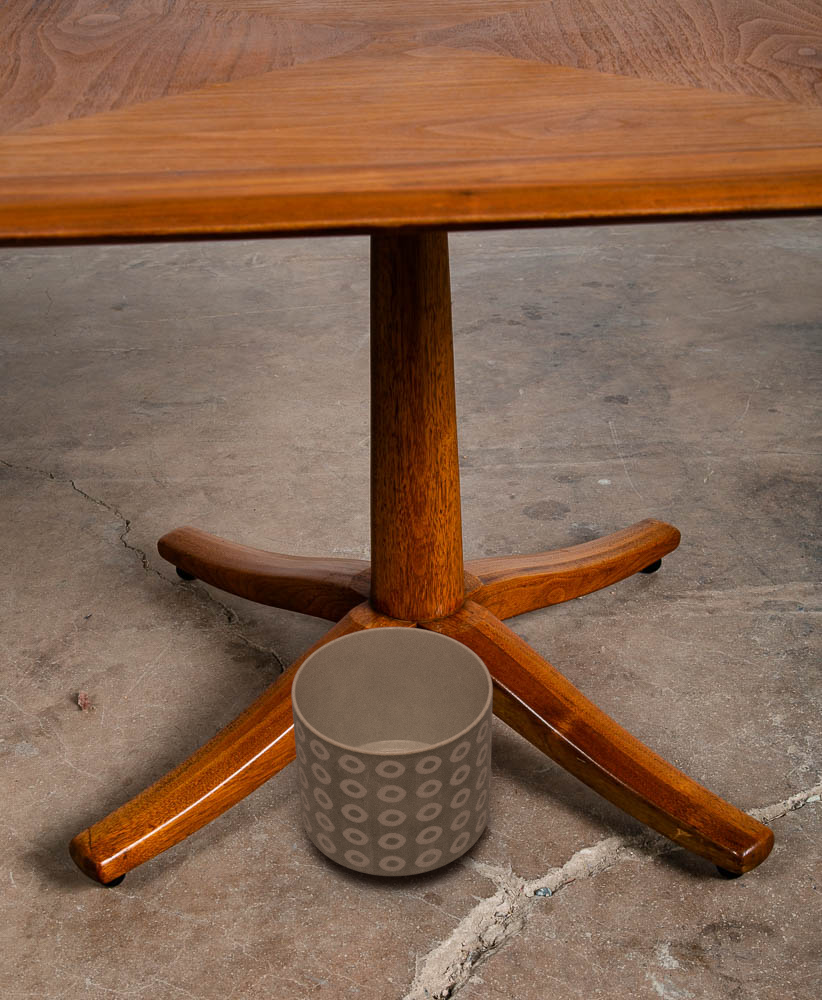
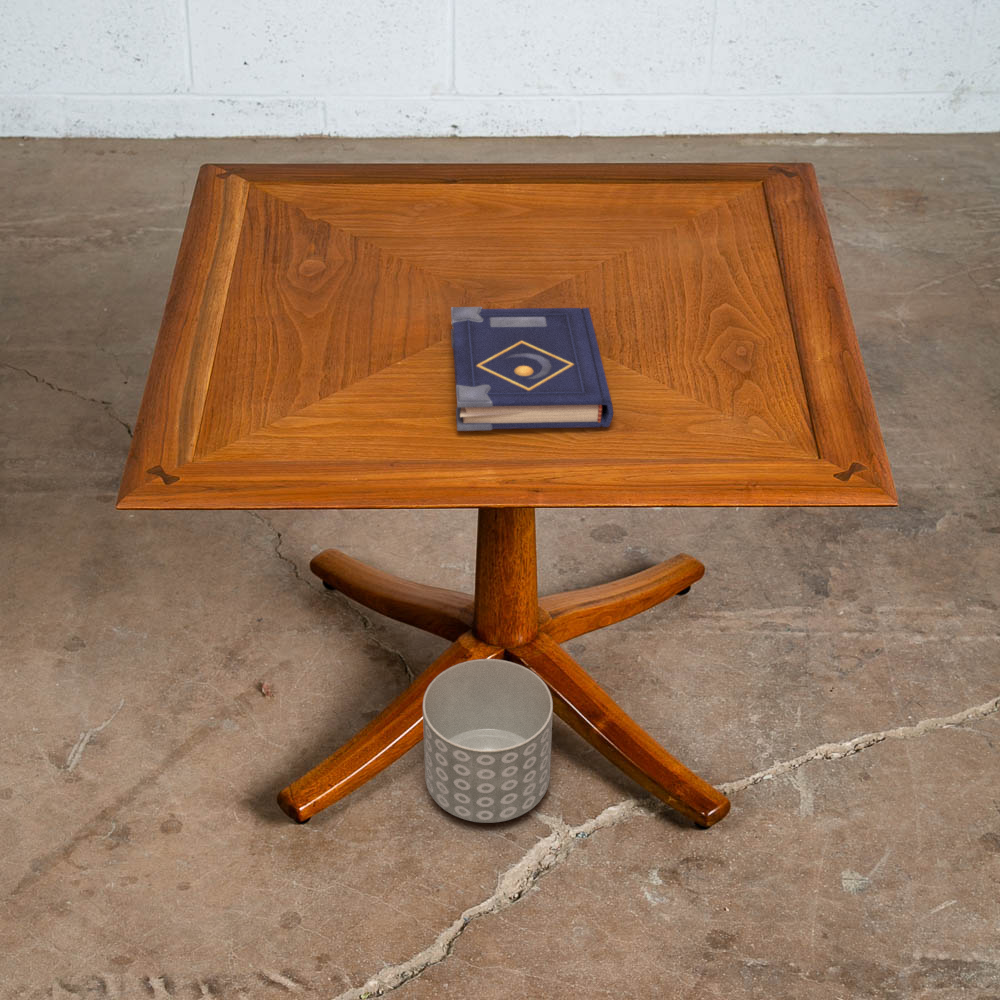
book: none [315,26,594,143] -> present [451,307,613,431]

